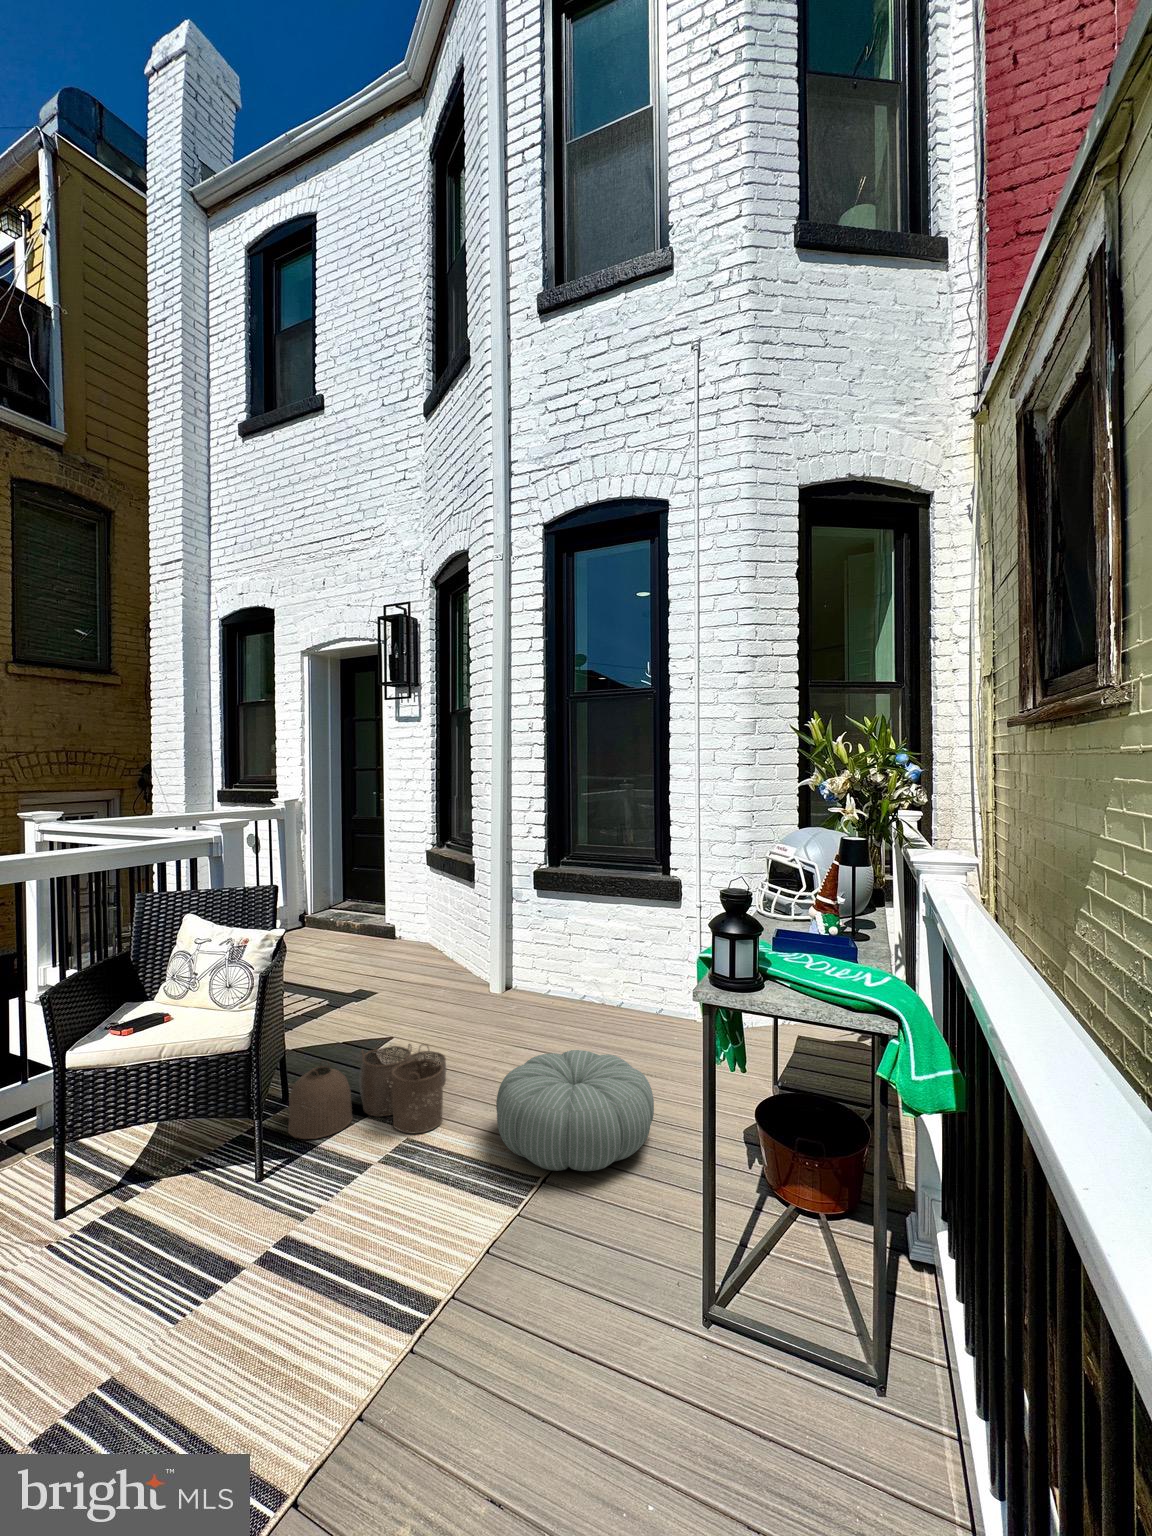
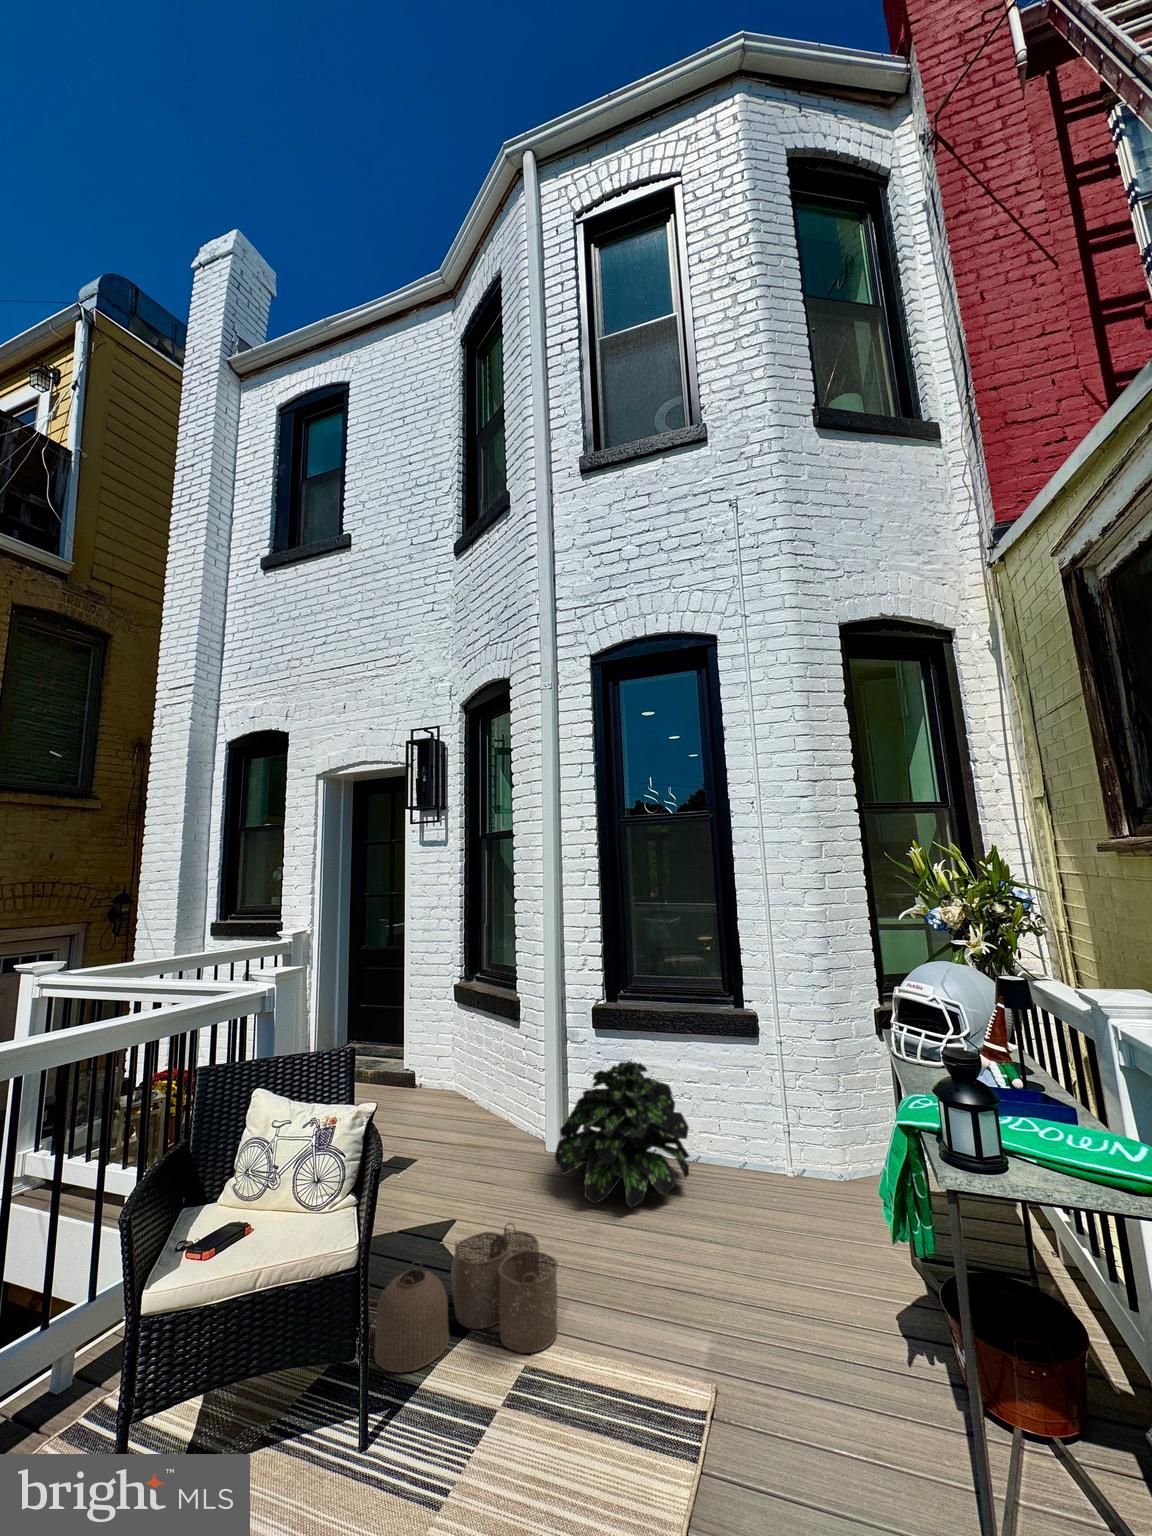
potted plant: none [487,920,612,1043] -> present [555,1061,689,1208]
pouf: present [496,1050,654,1171] -> none [629,1227,817,1400]

